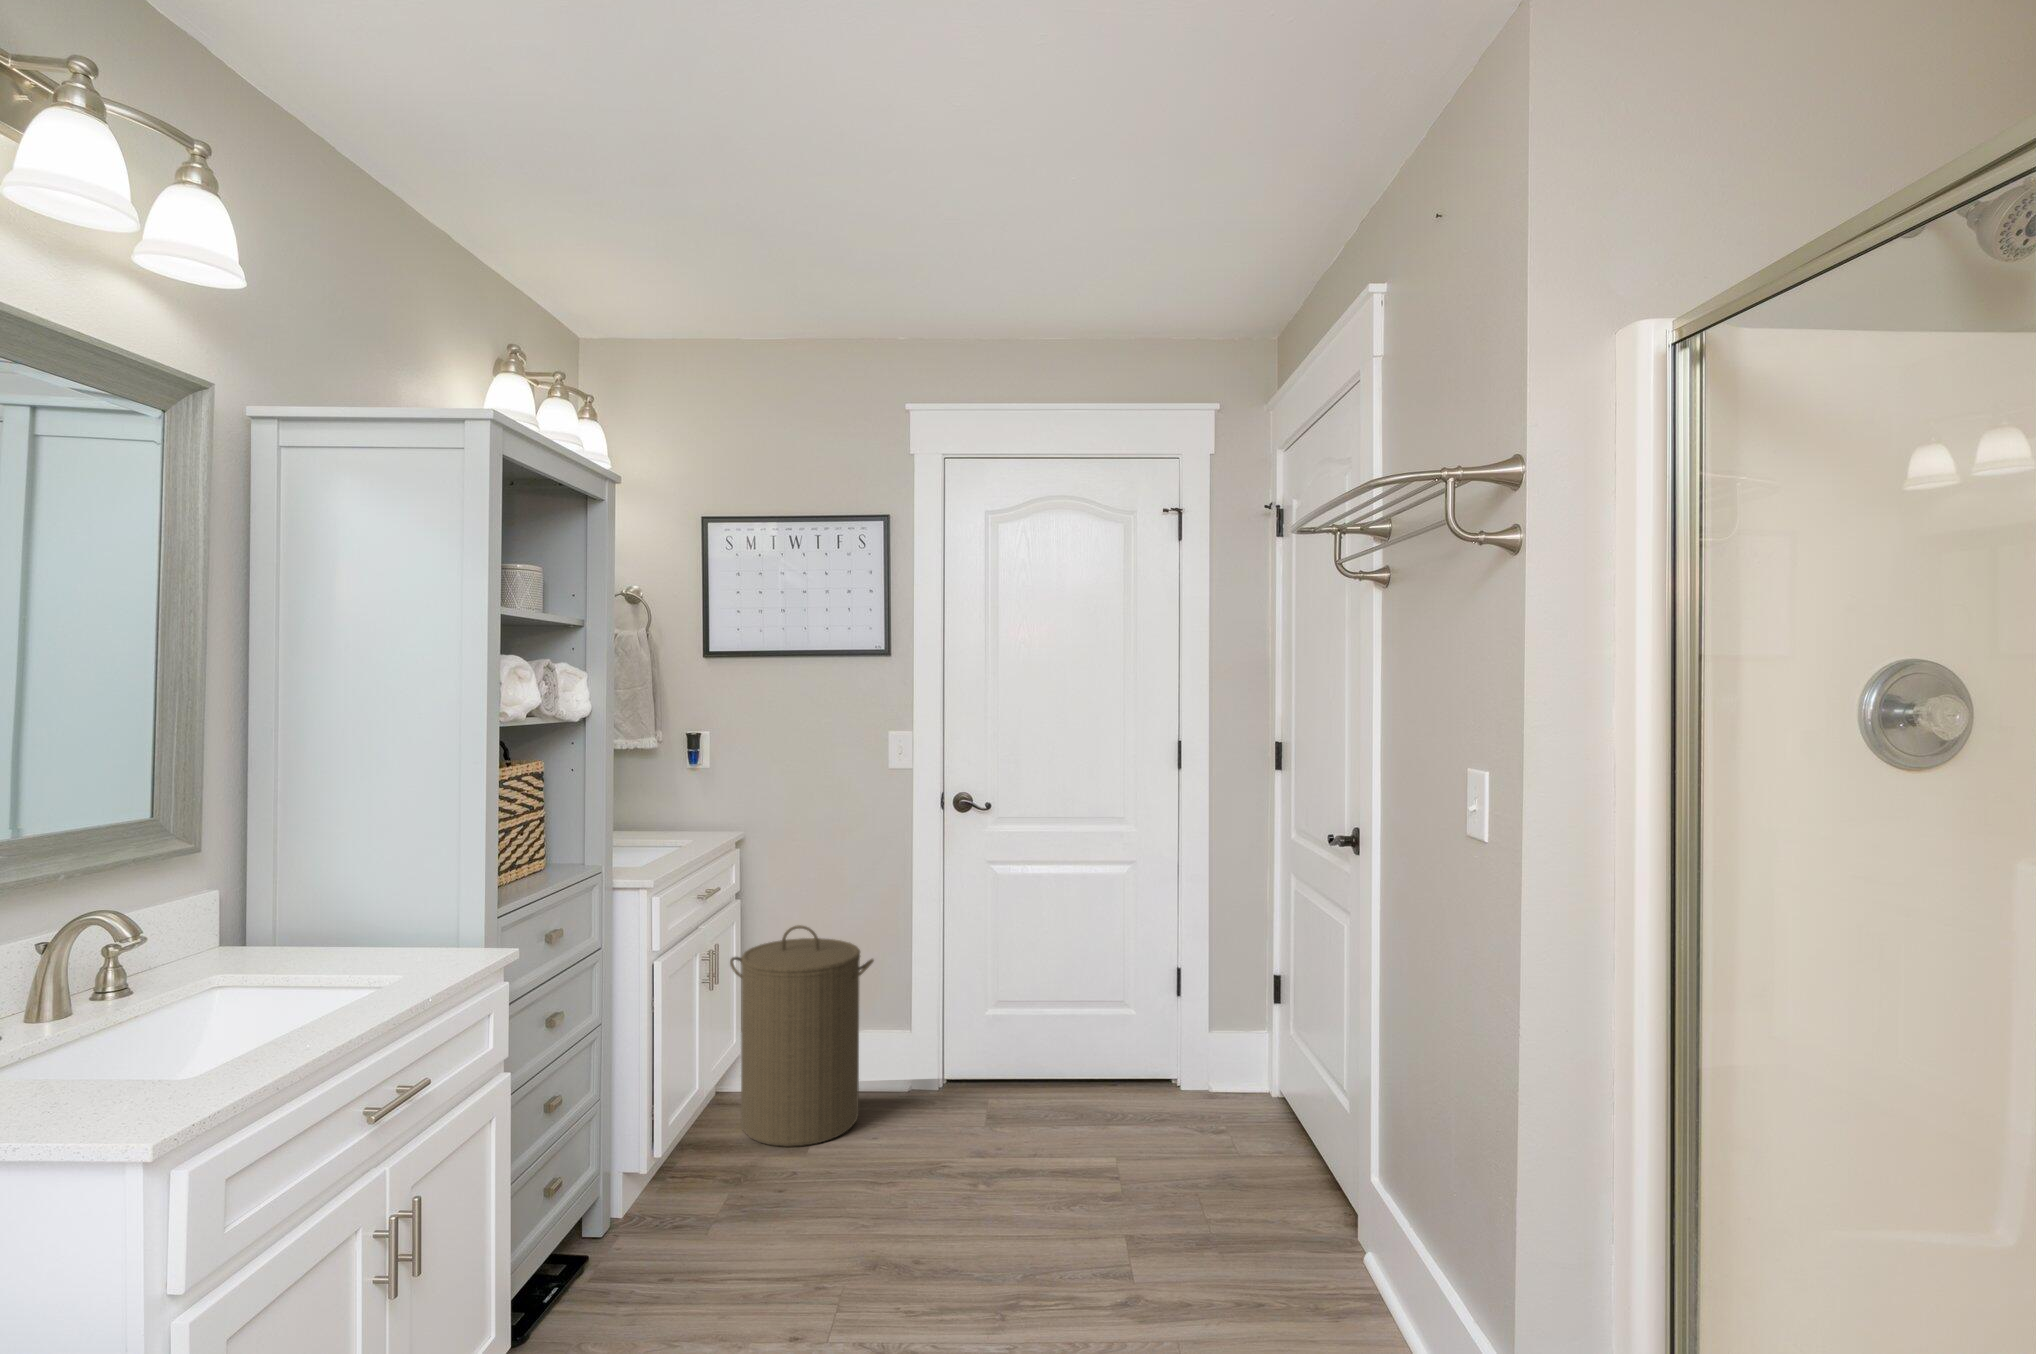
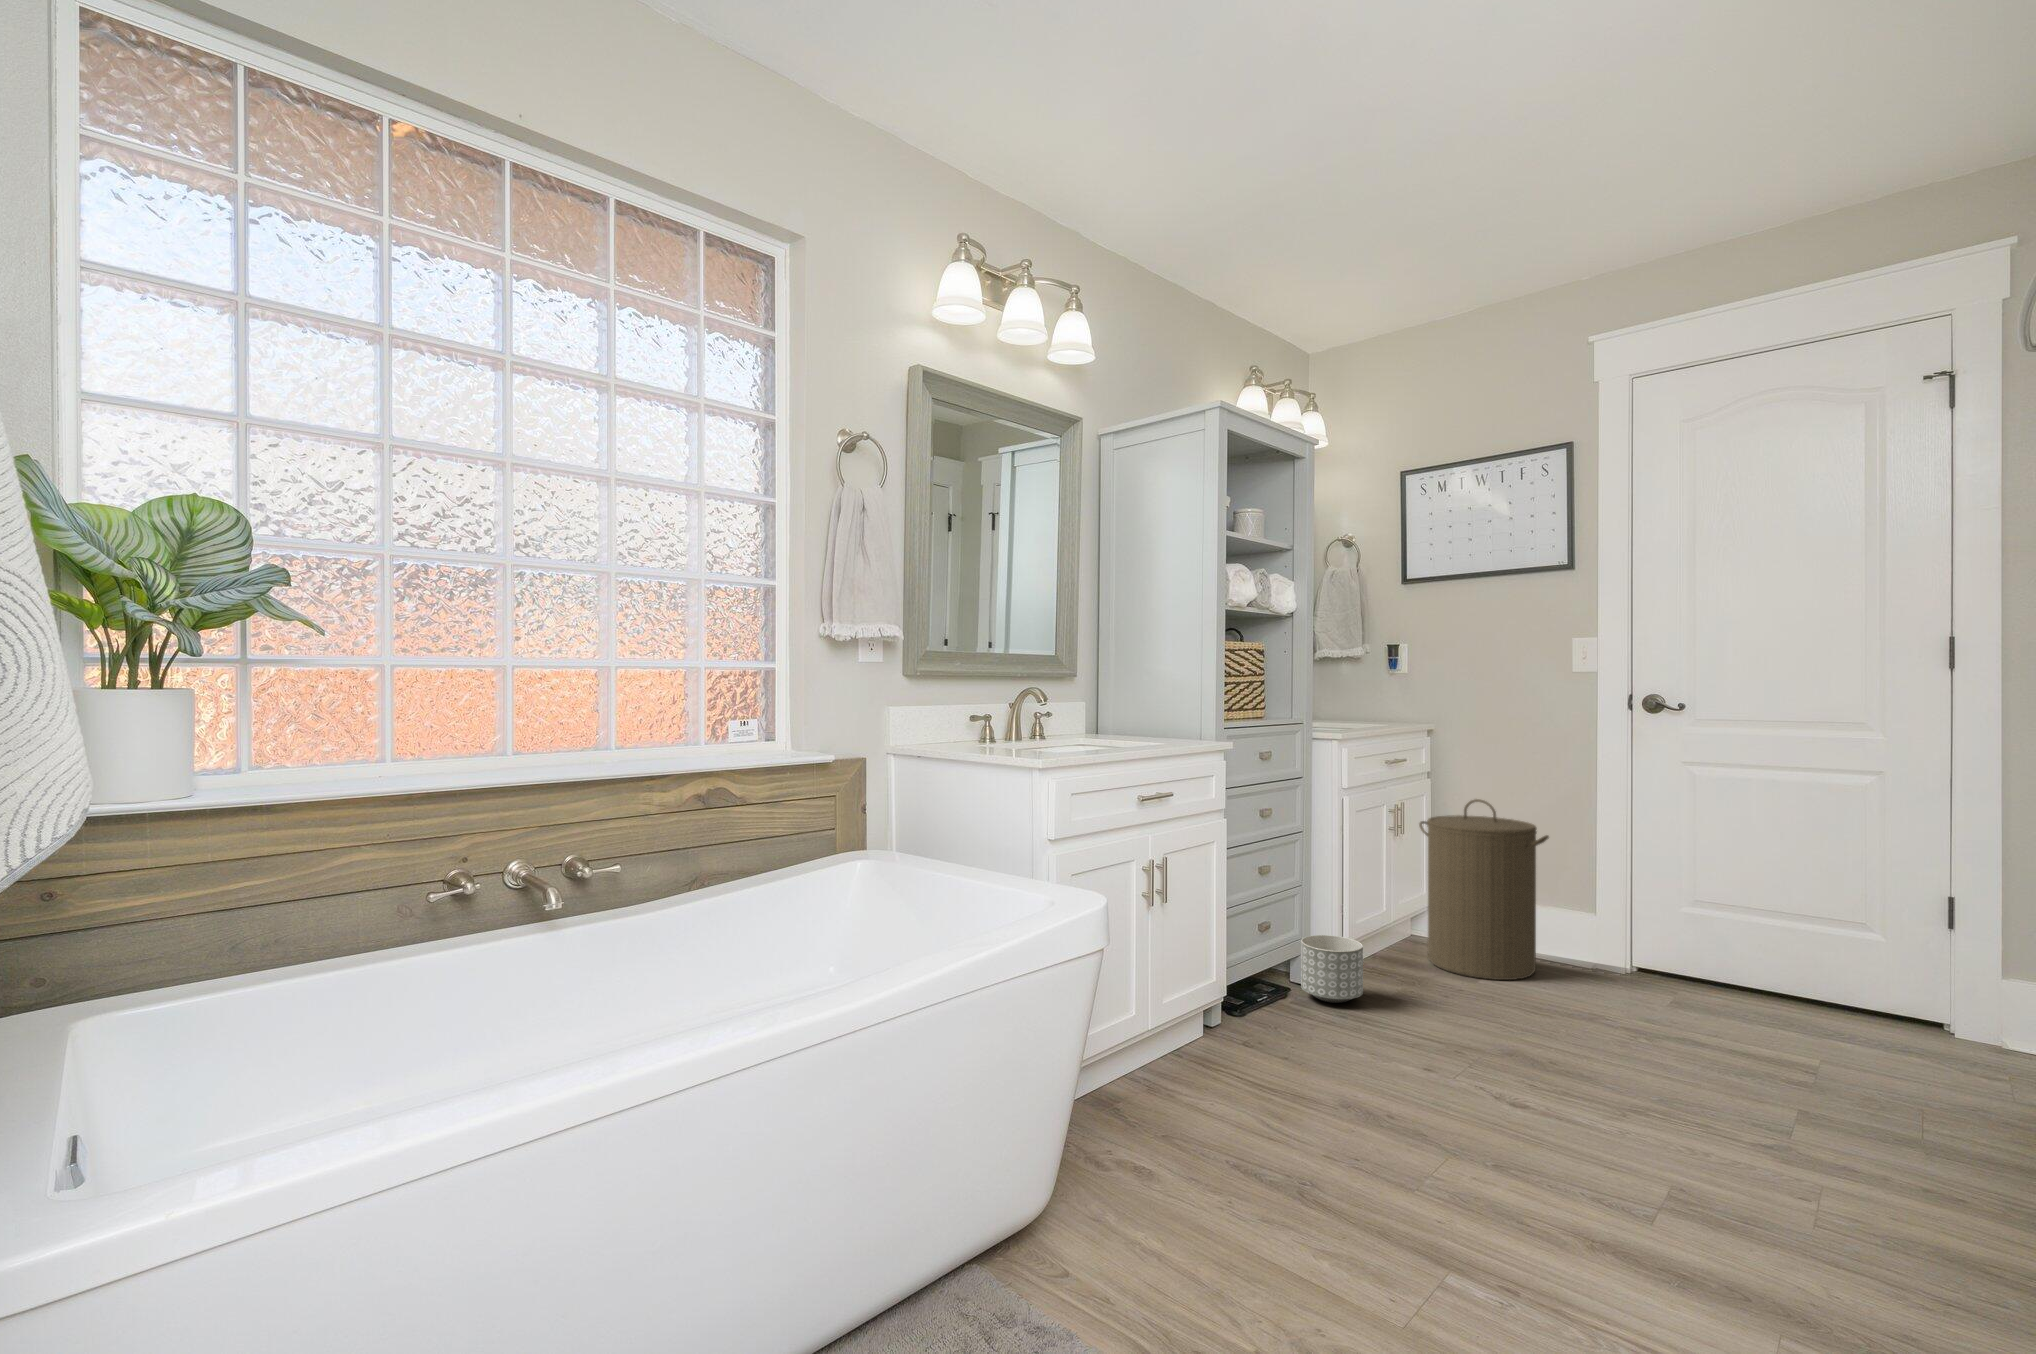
planter: none [602,1159,688,1265] -> present [1301,935,1363,1003]

